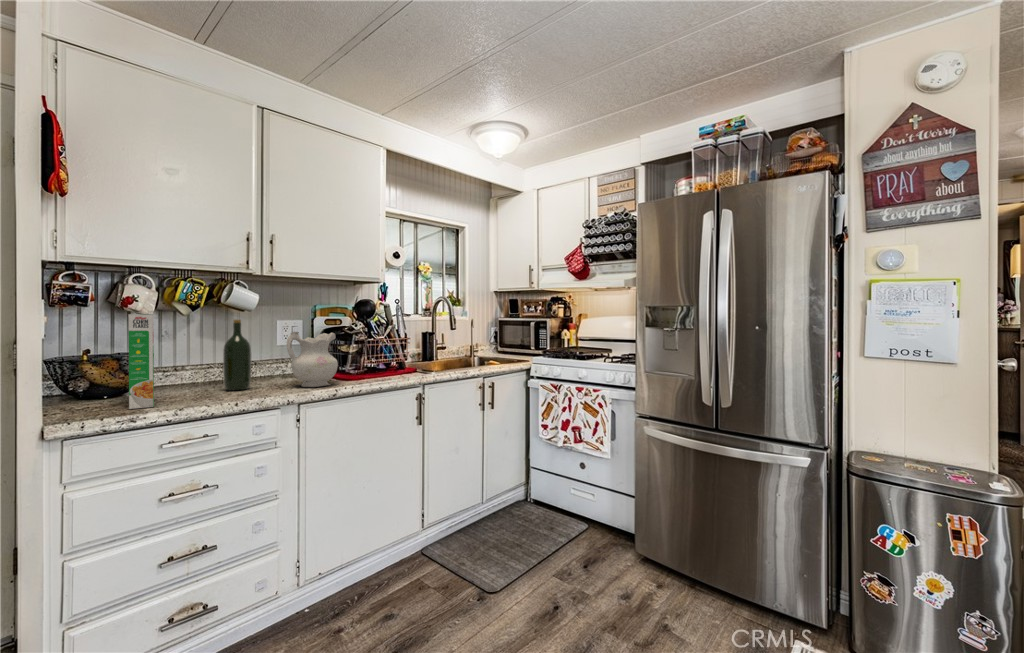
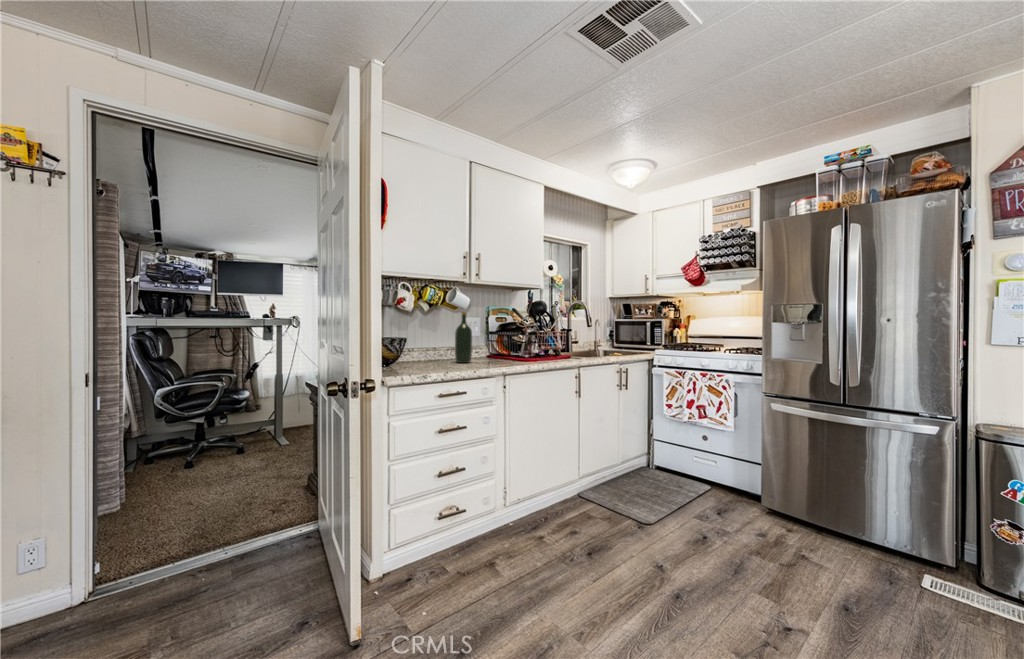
cereal box: present [129,314,154,409] -> none [406,305,433,370]
ceramic pitcher: present [287,332,338,387] -> none [497,321,529,363]

